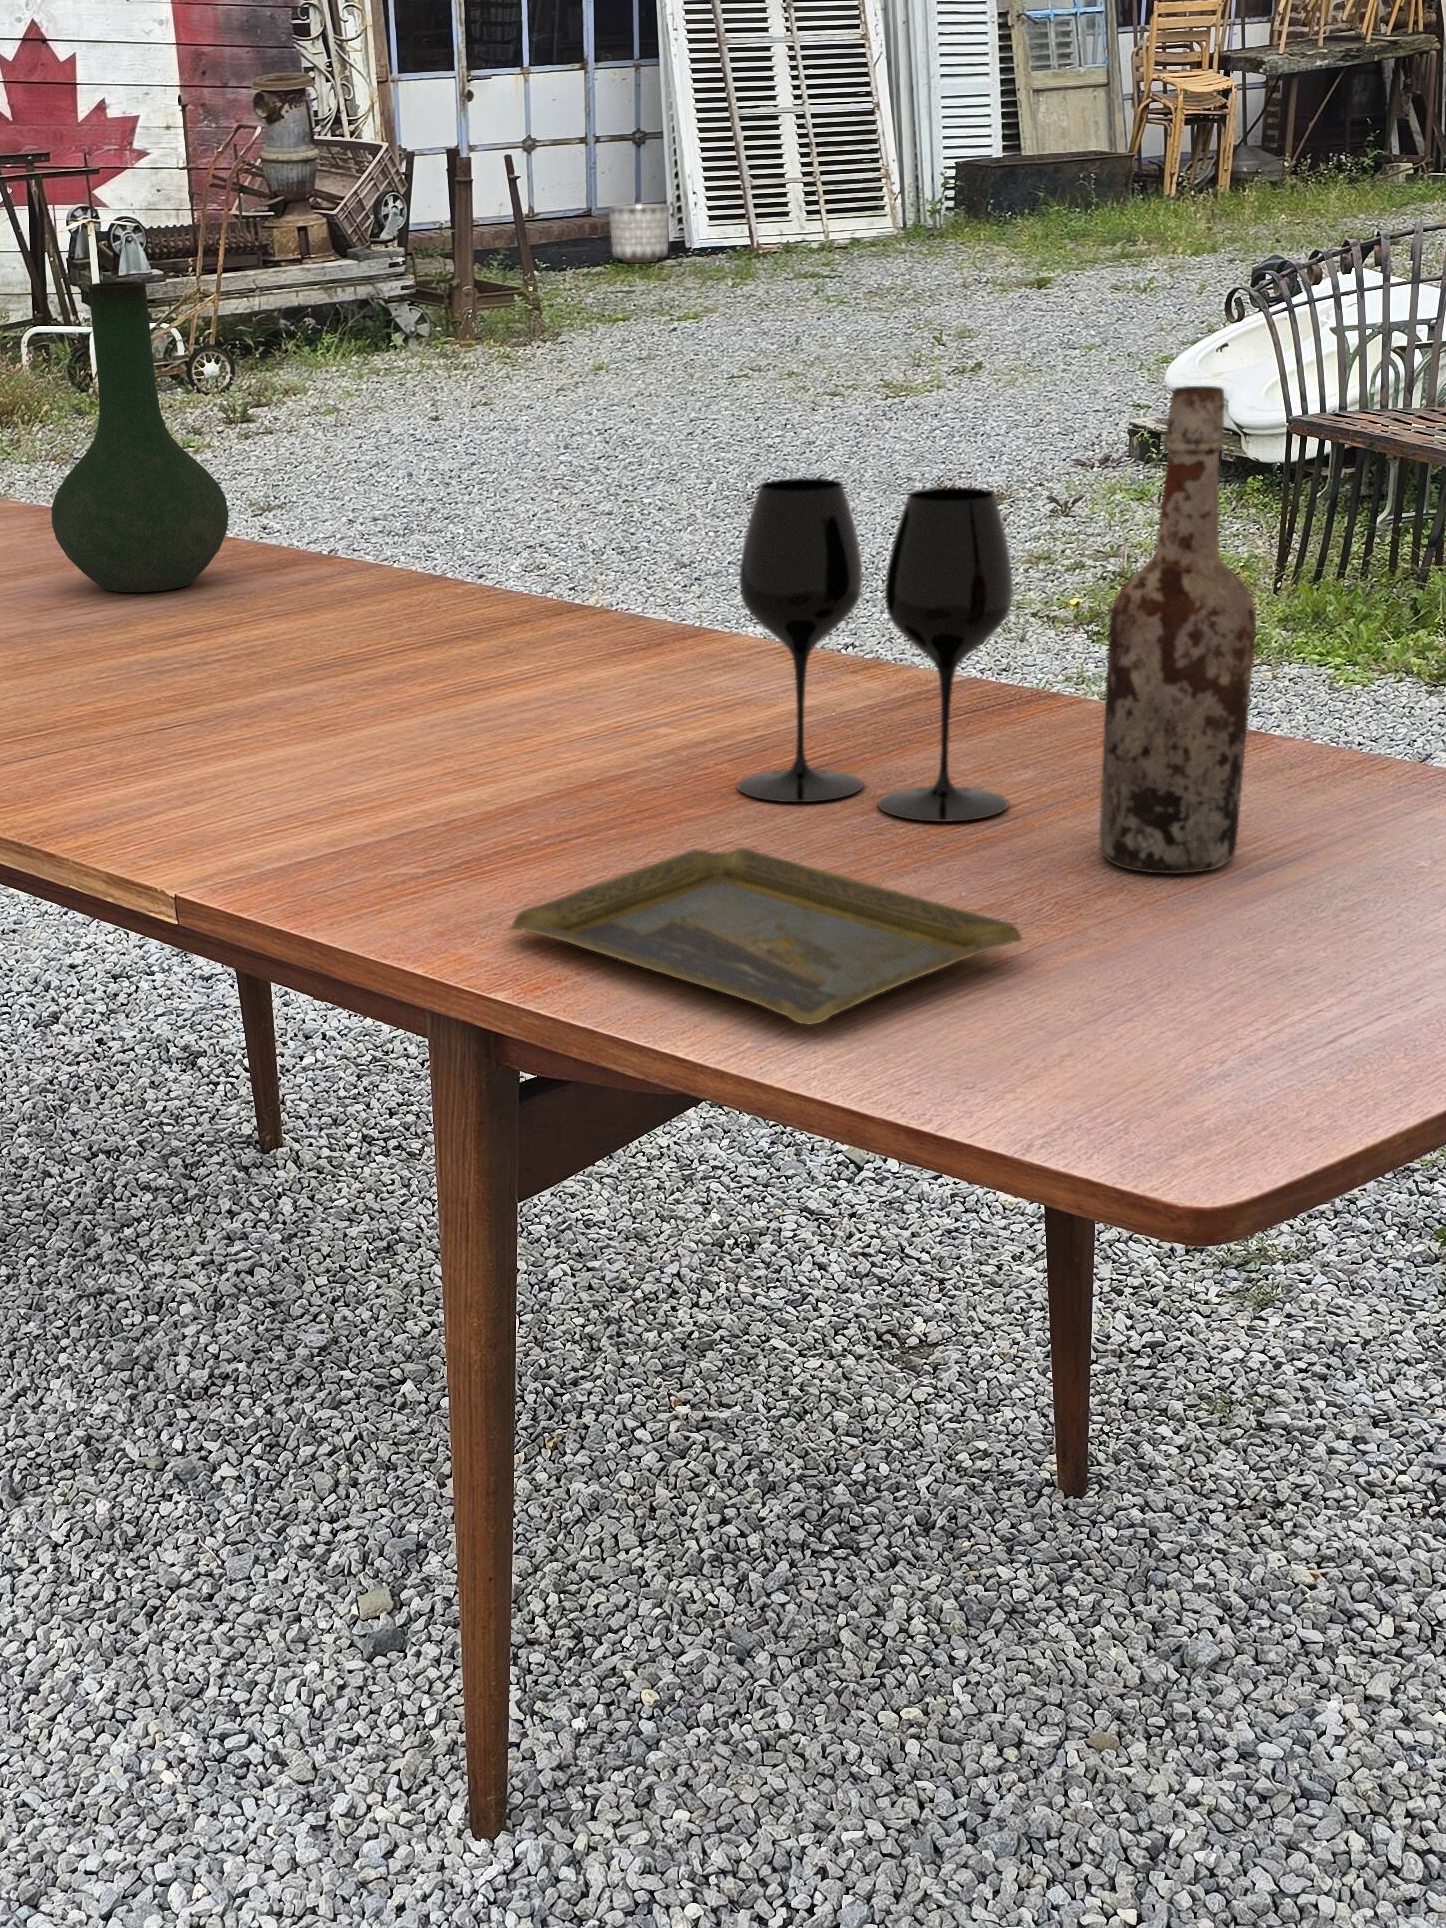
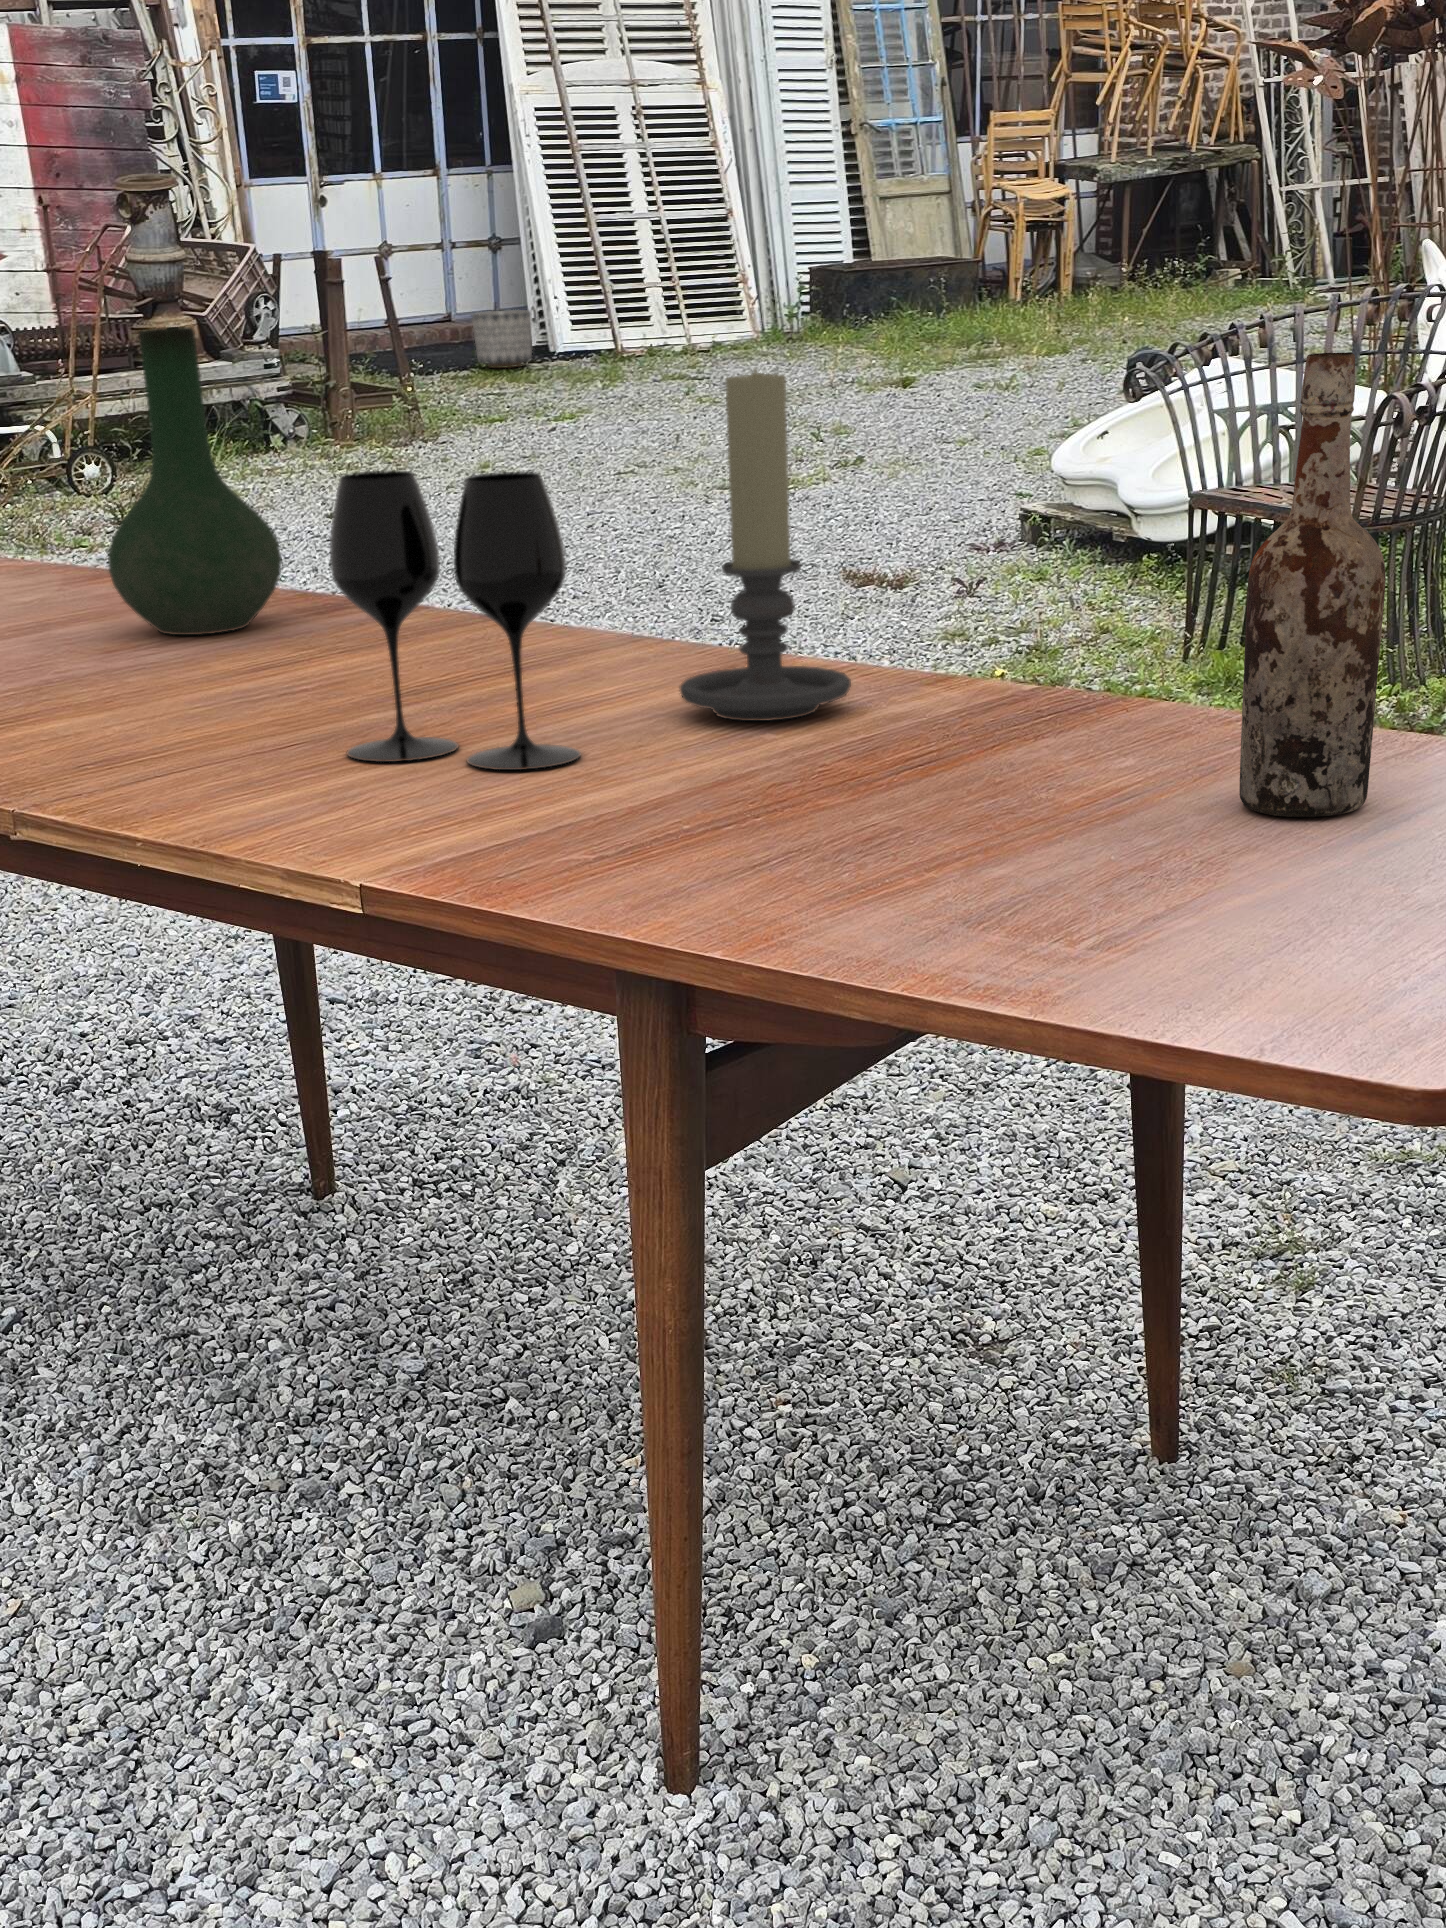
candle holder: none [572,360,750,723] -> present [680,369,851,721]
wine glass: present [738,478,1013,822] -> present [330,470,581,770]
tray: present [510,848,1022,1024] -> none [720,808,1214,945]

